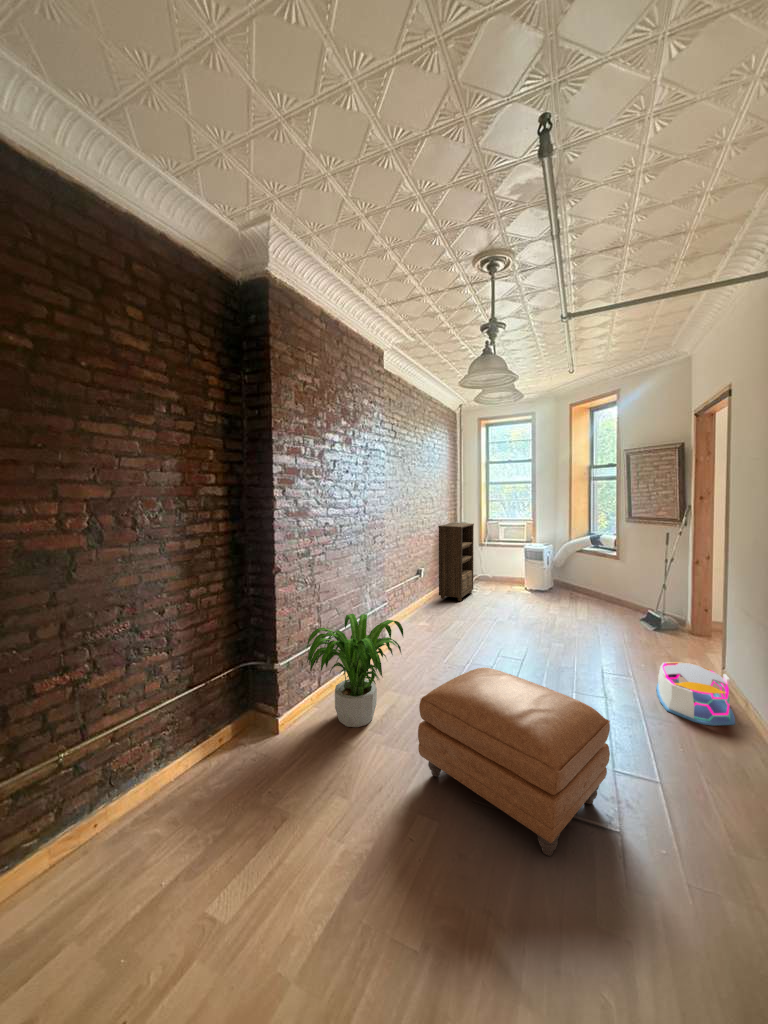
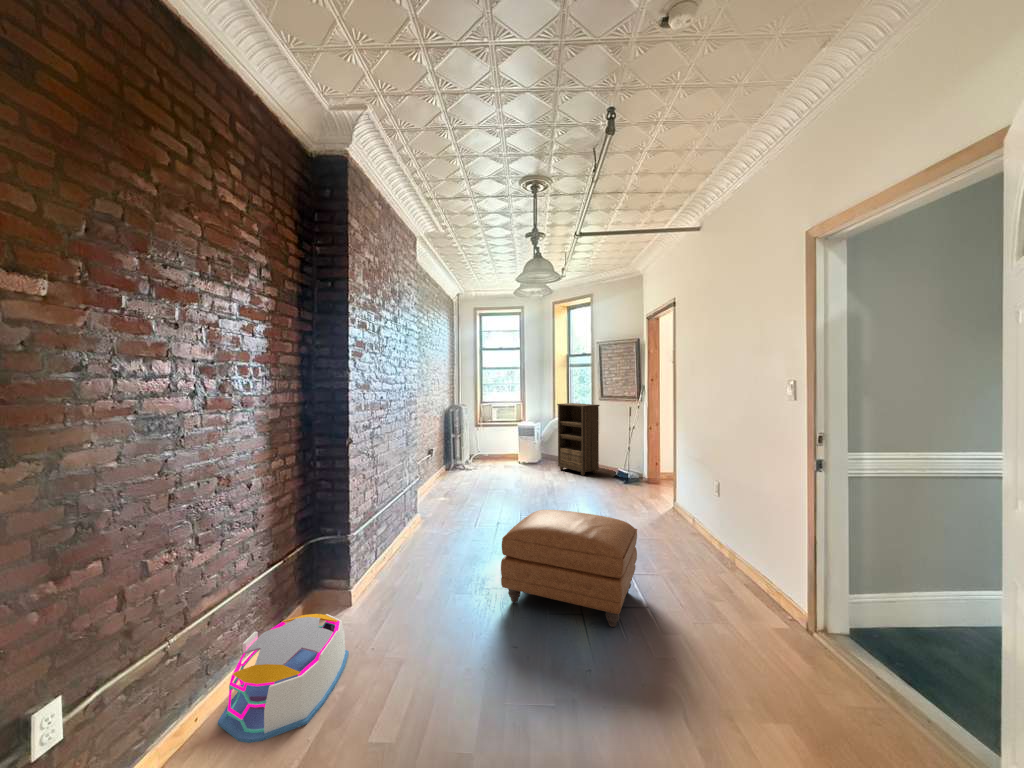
bookshelf: present [438,523,474,601] -> present [557,403,600,475]
potted plant: present [307,614,403,727] -> none [374,483,469,586]
storage bin: present [656,662,735,726] -> present [218,614,349,743]

